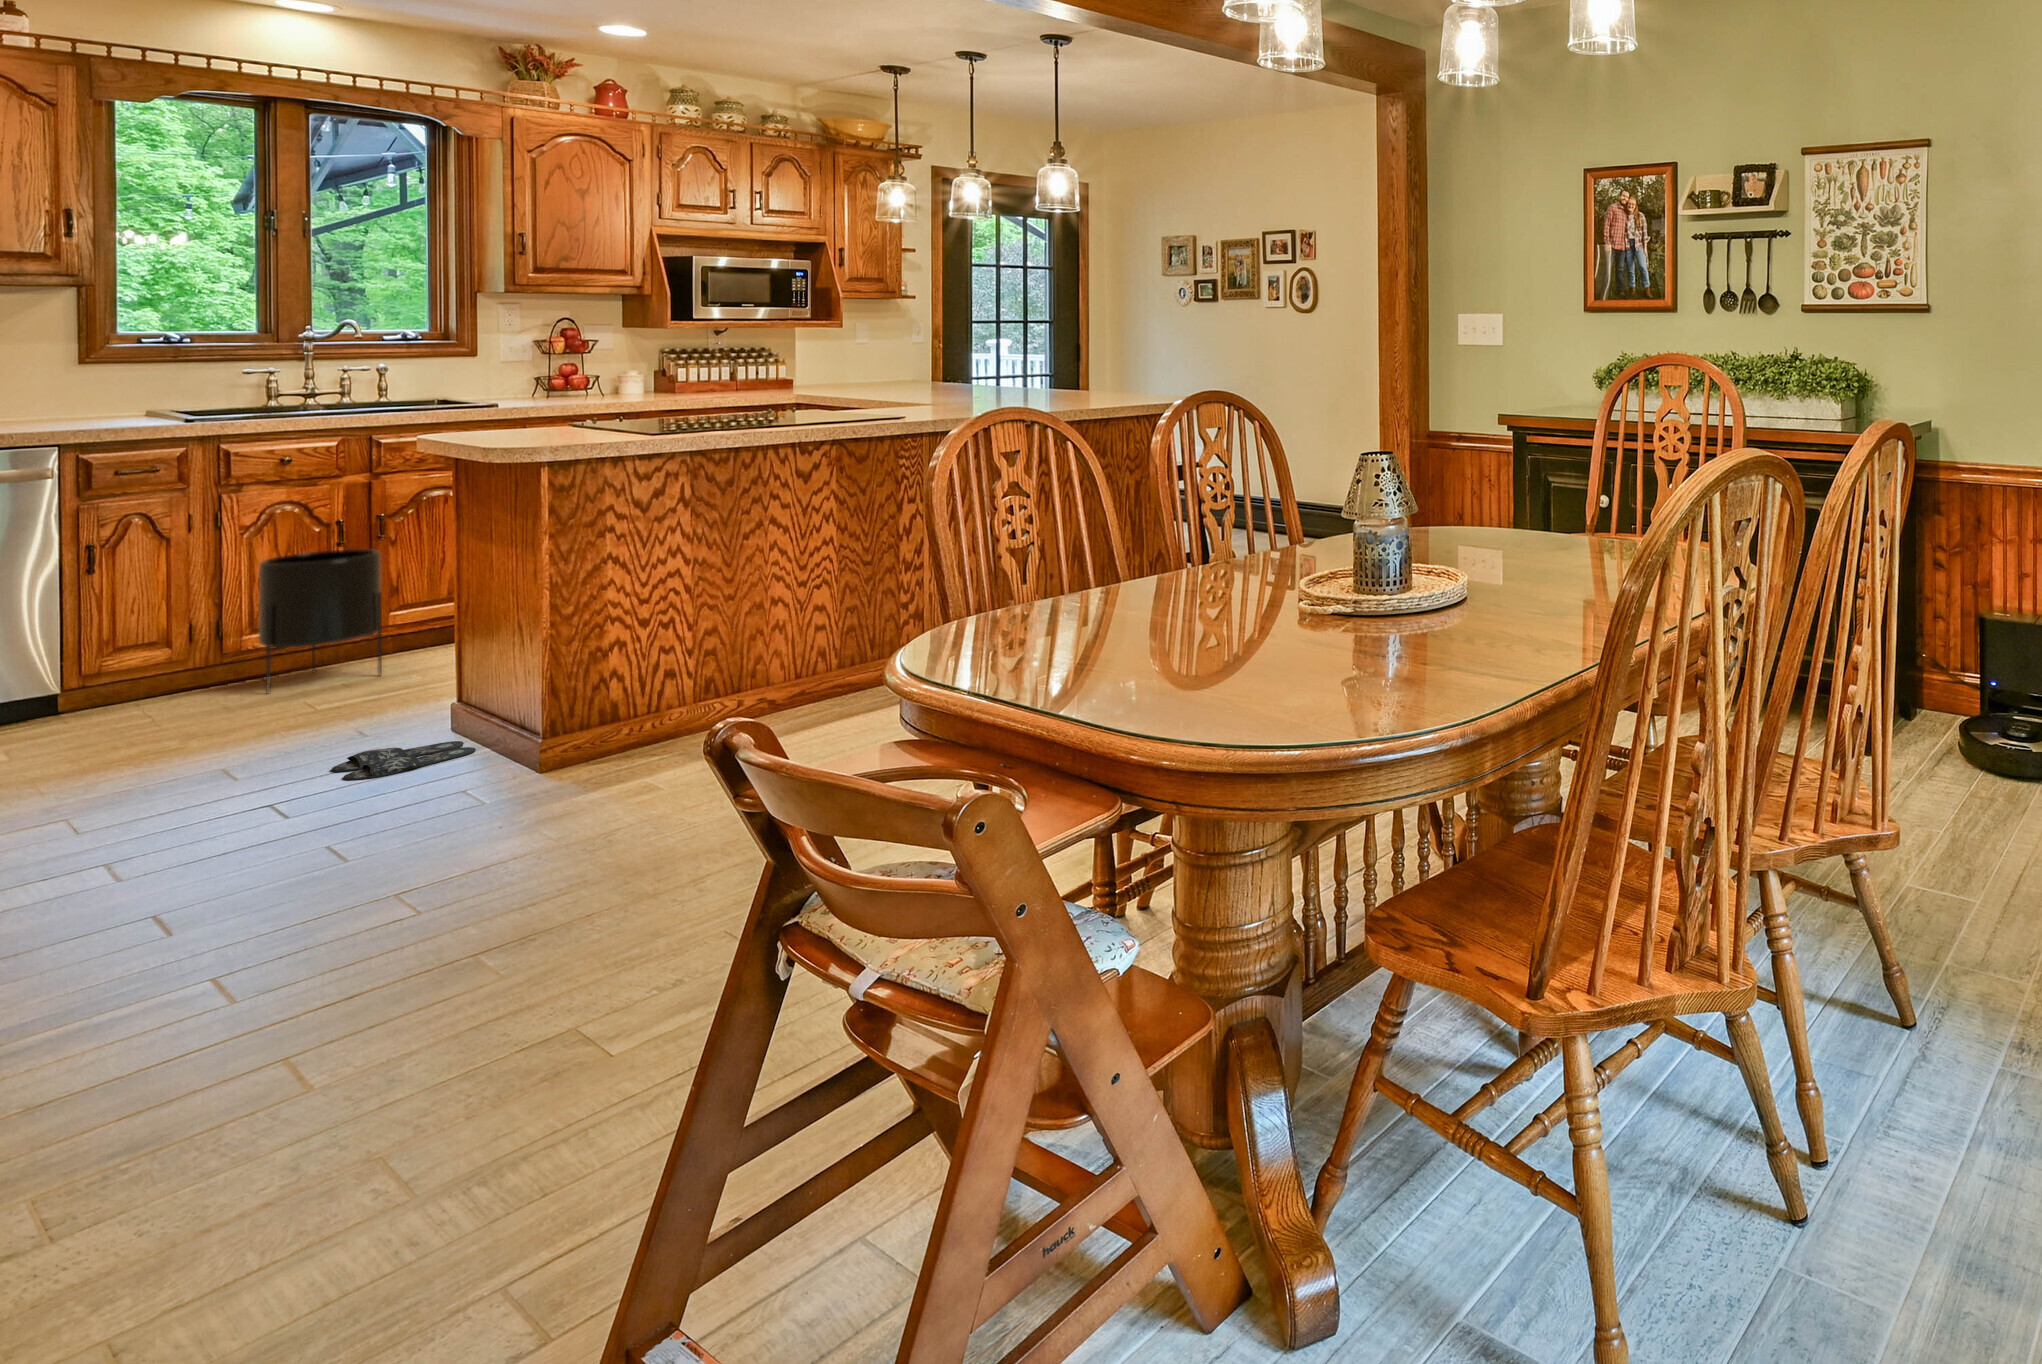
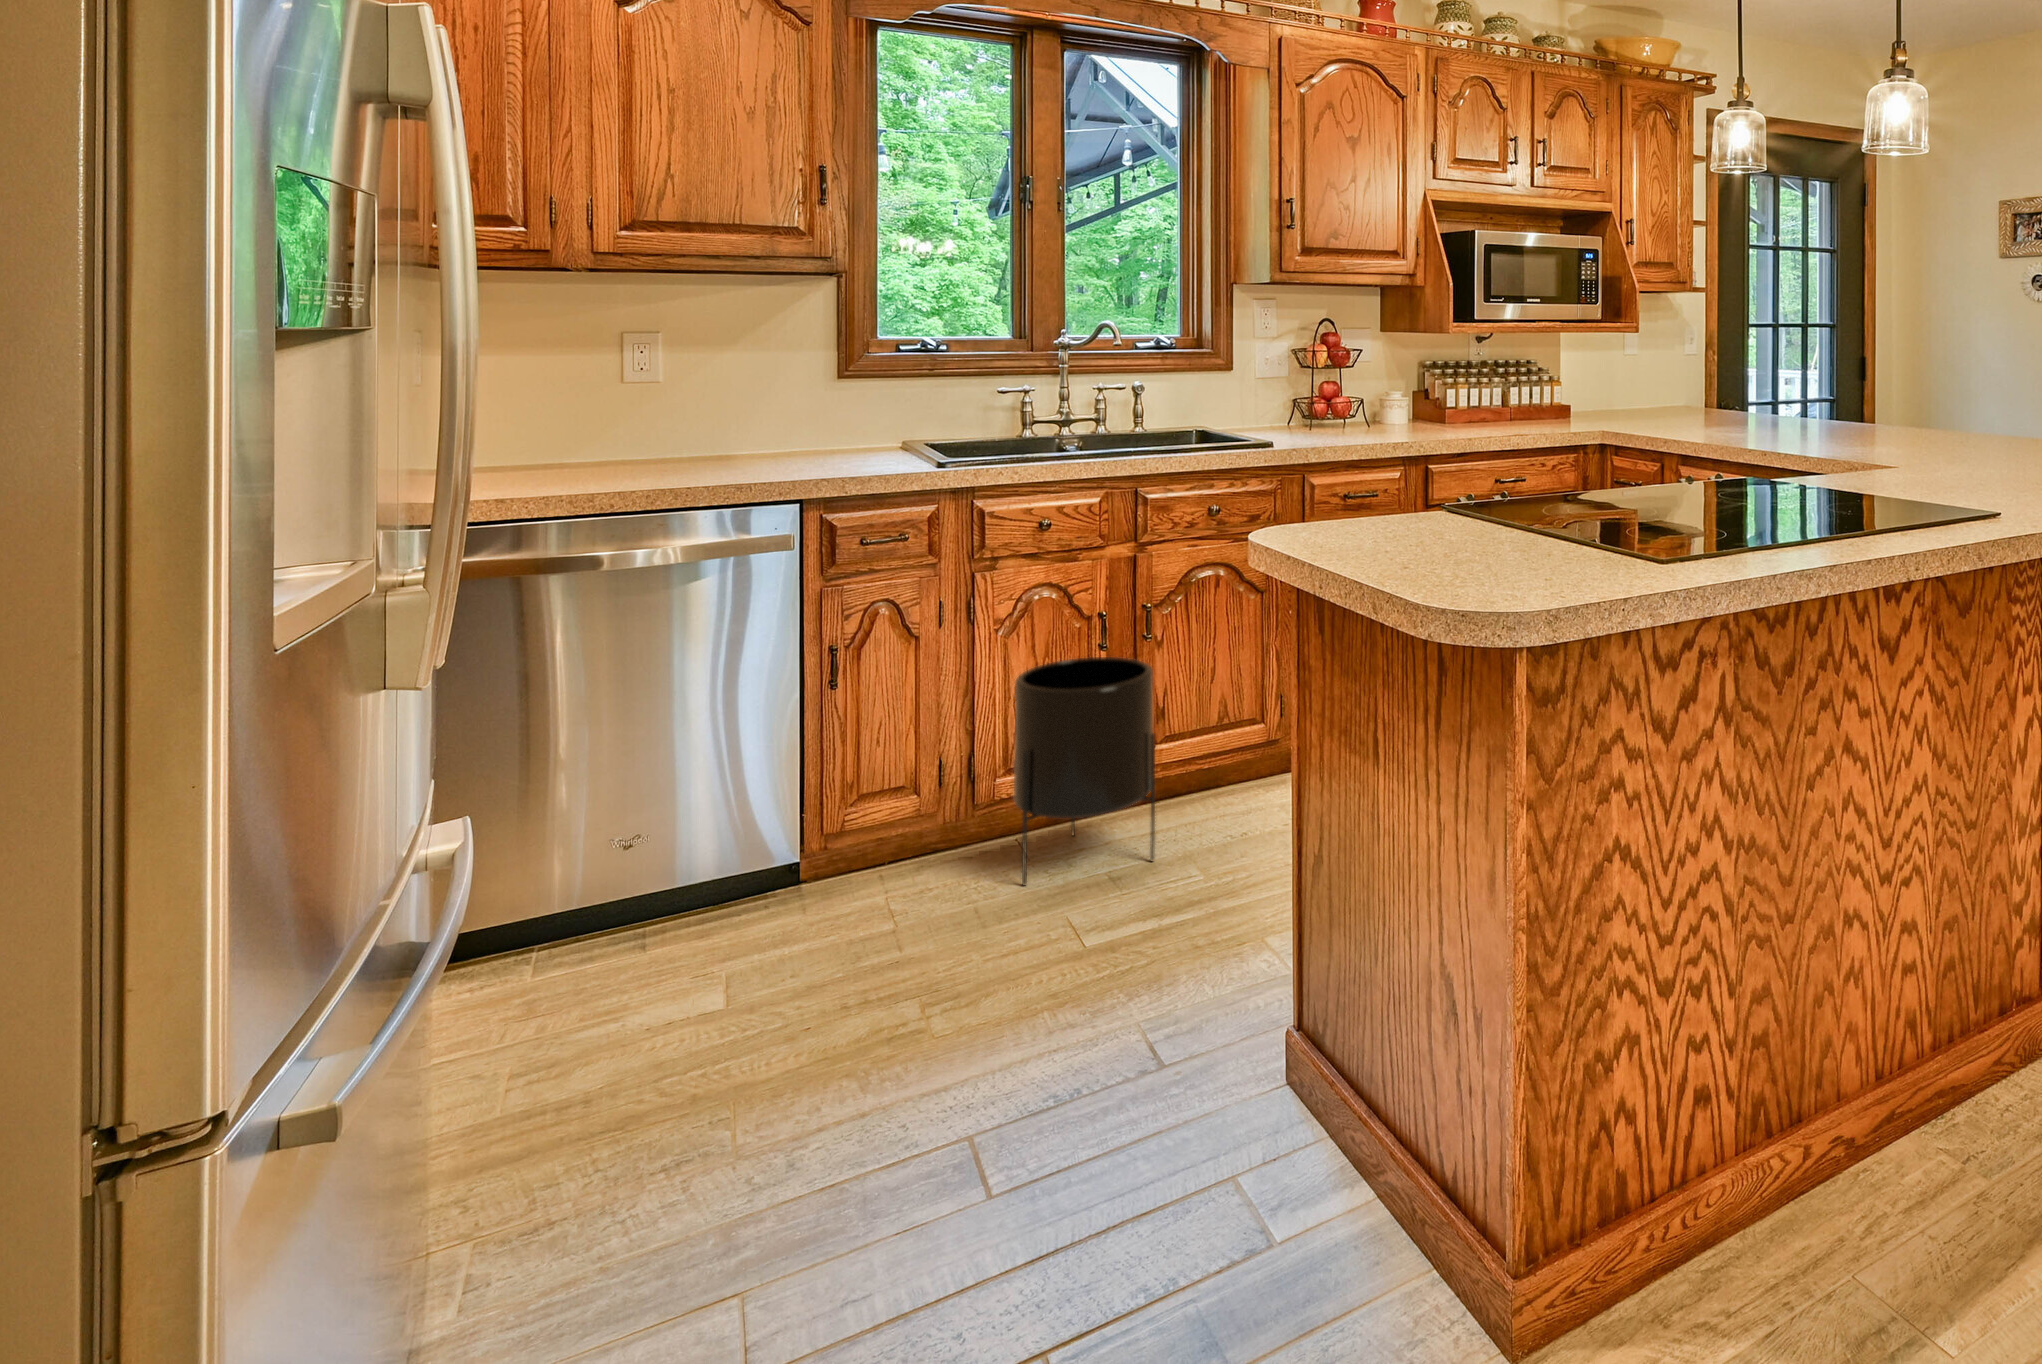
slippers: present [332,741,476,780] -> none [1130,1148,1355,1295]

